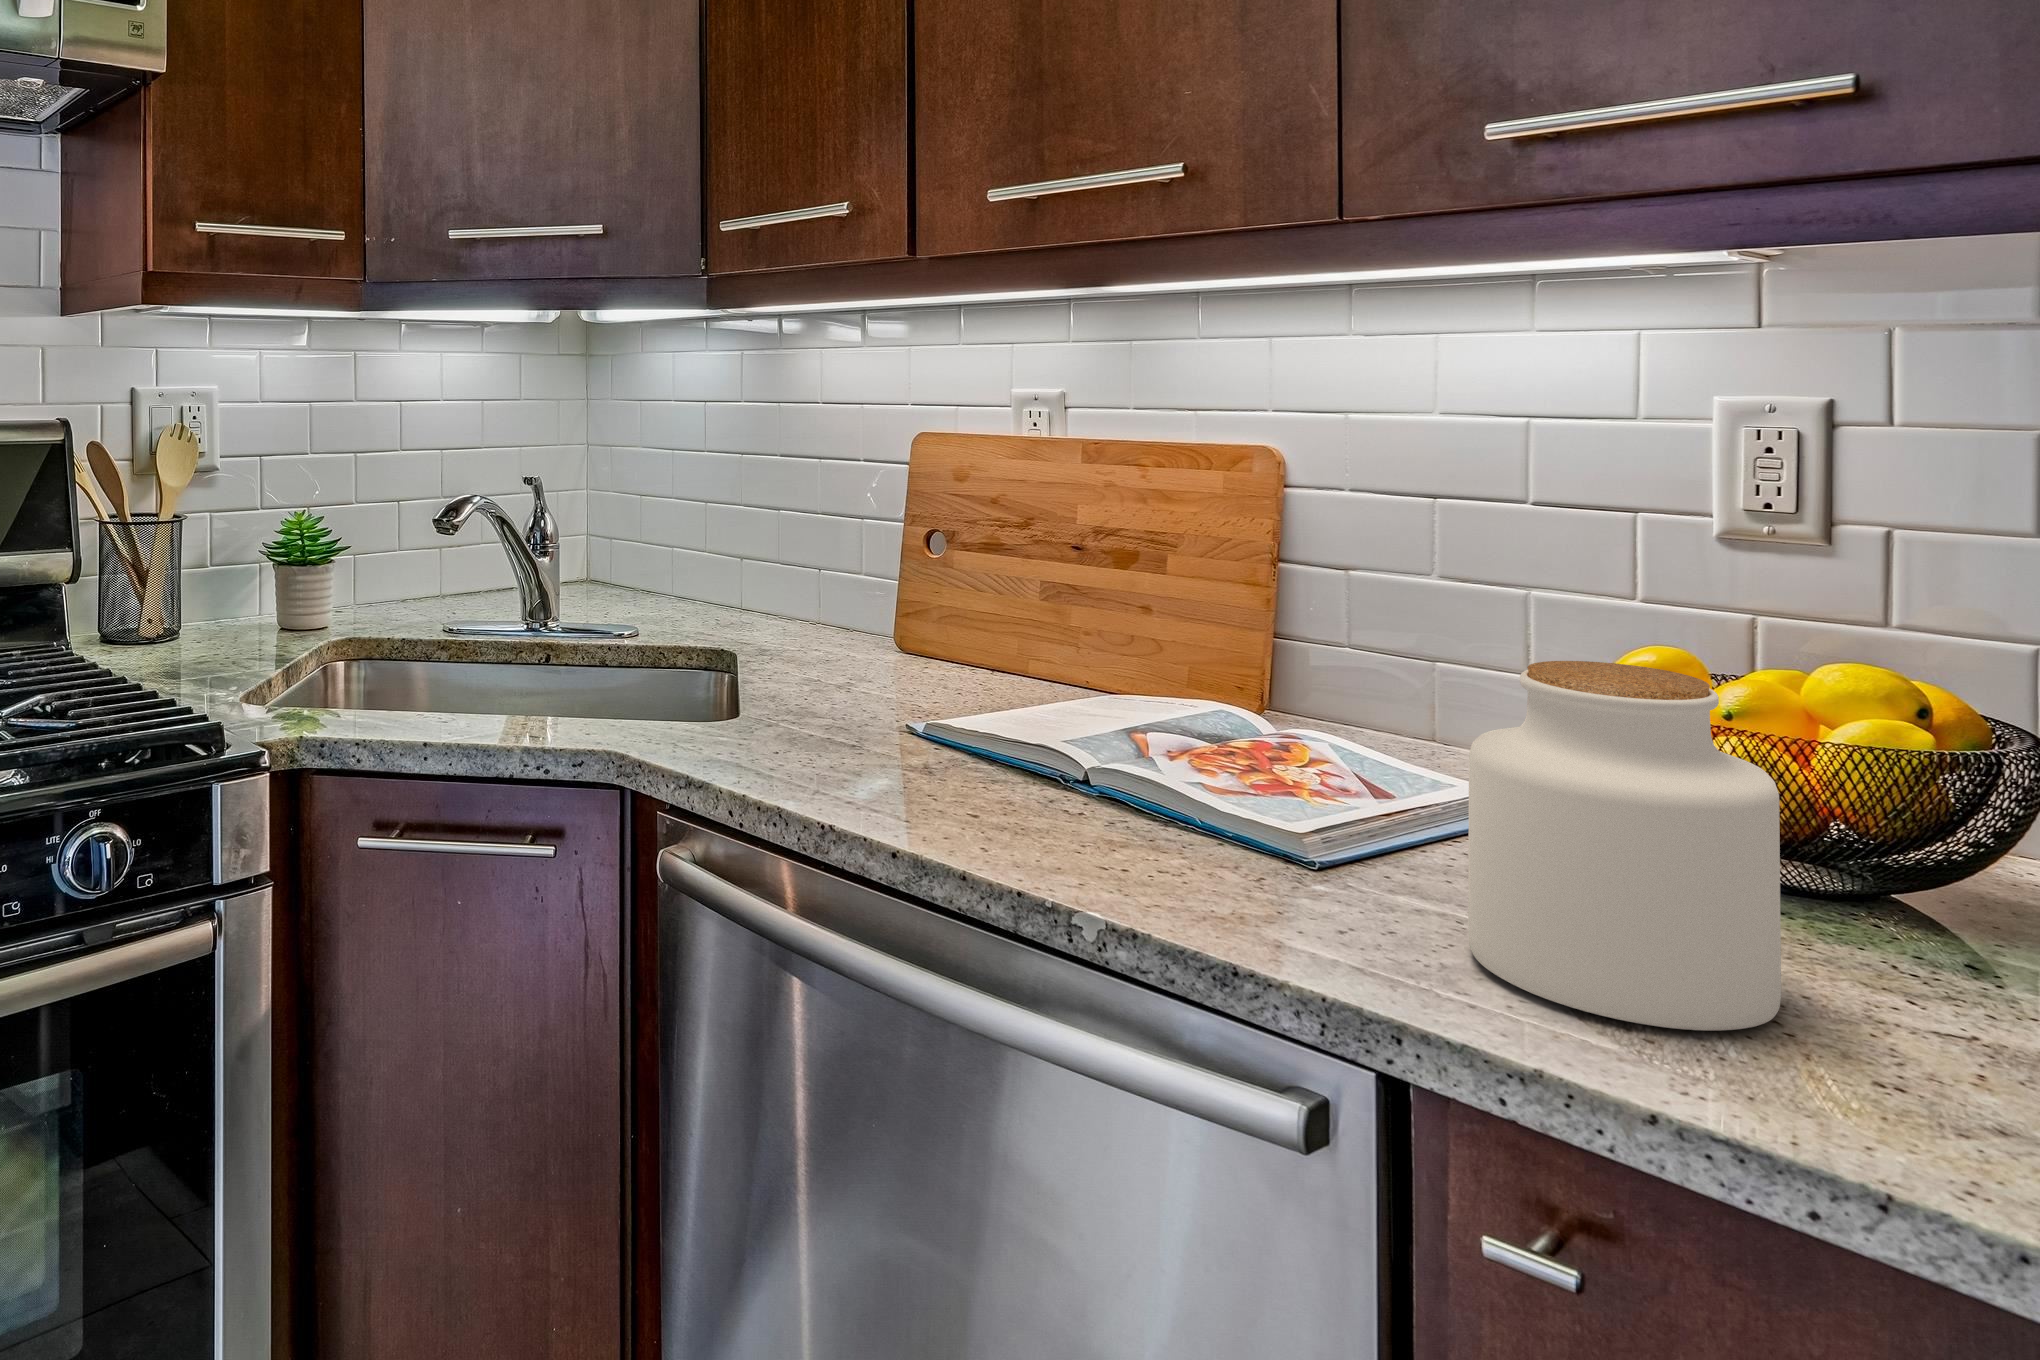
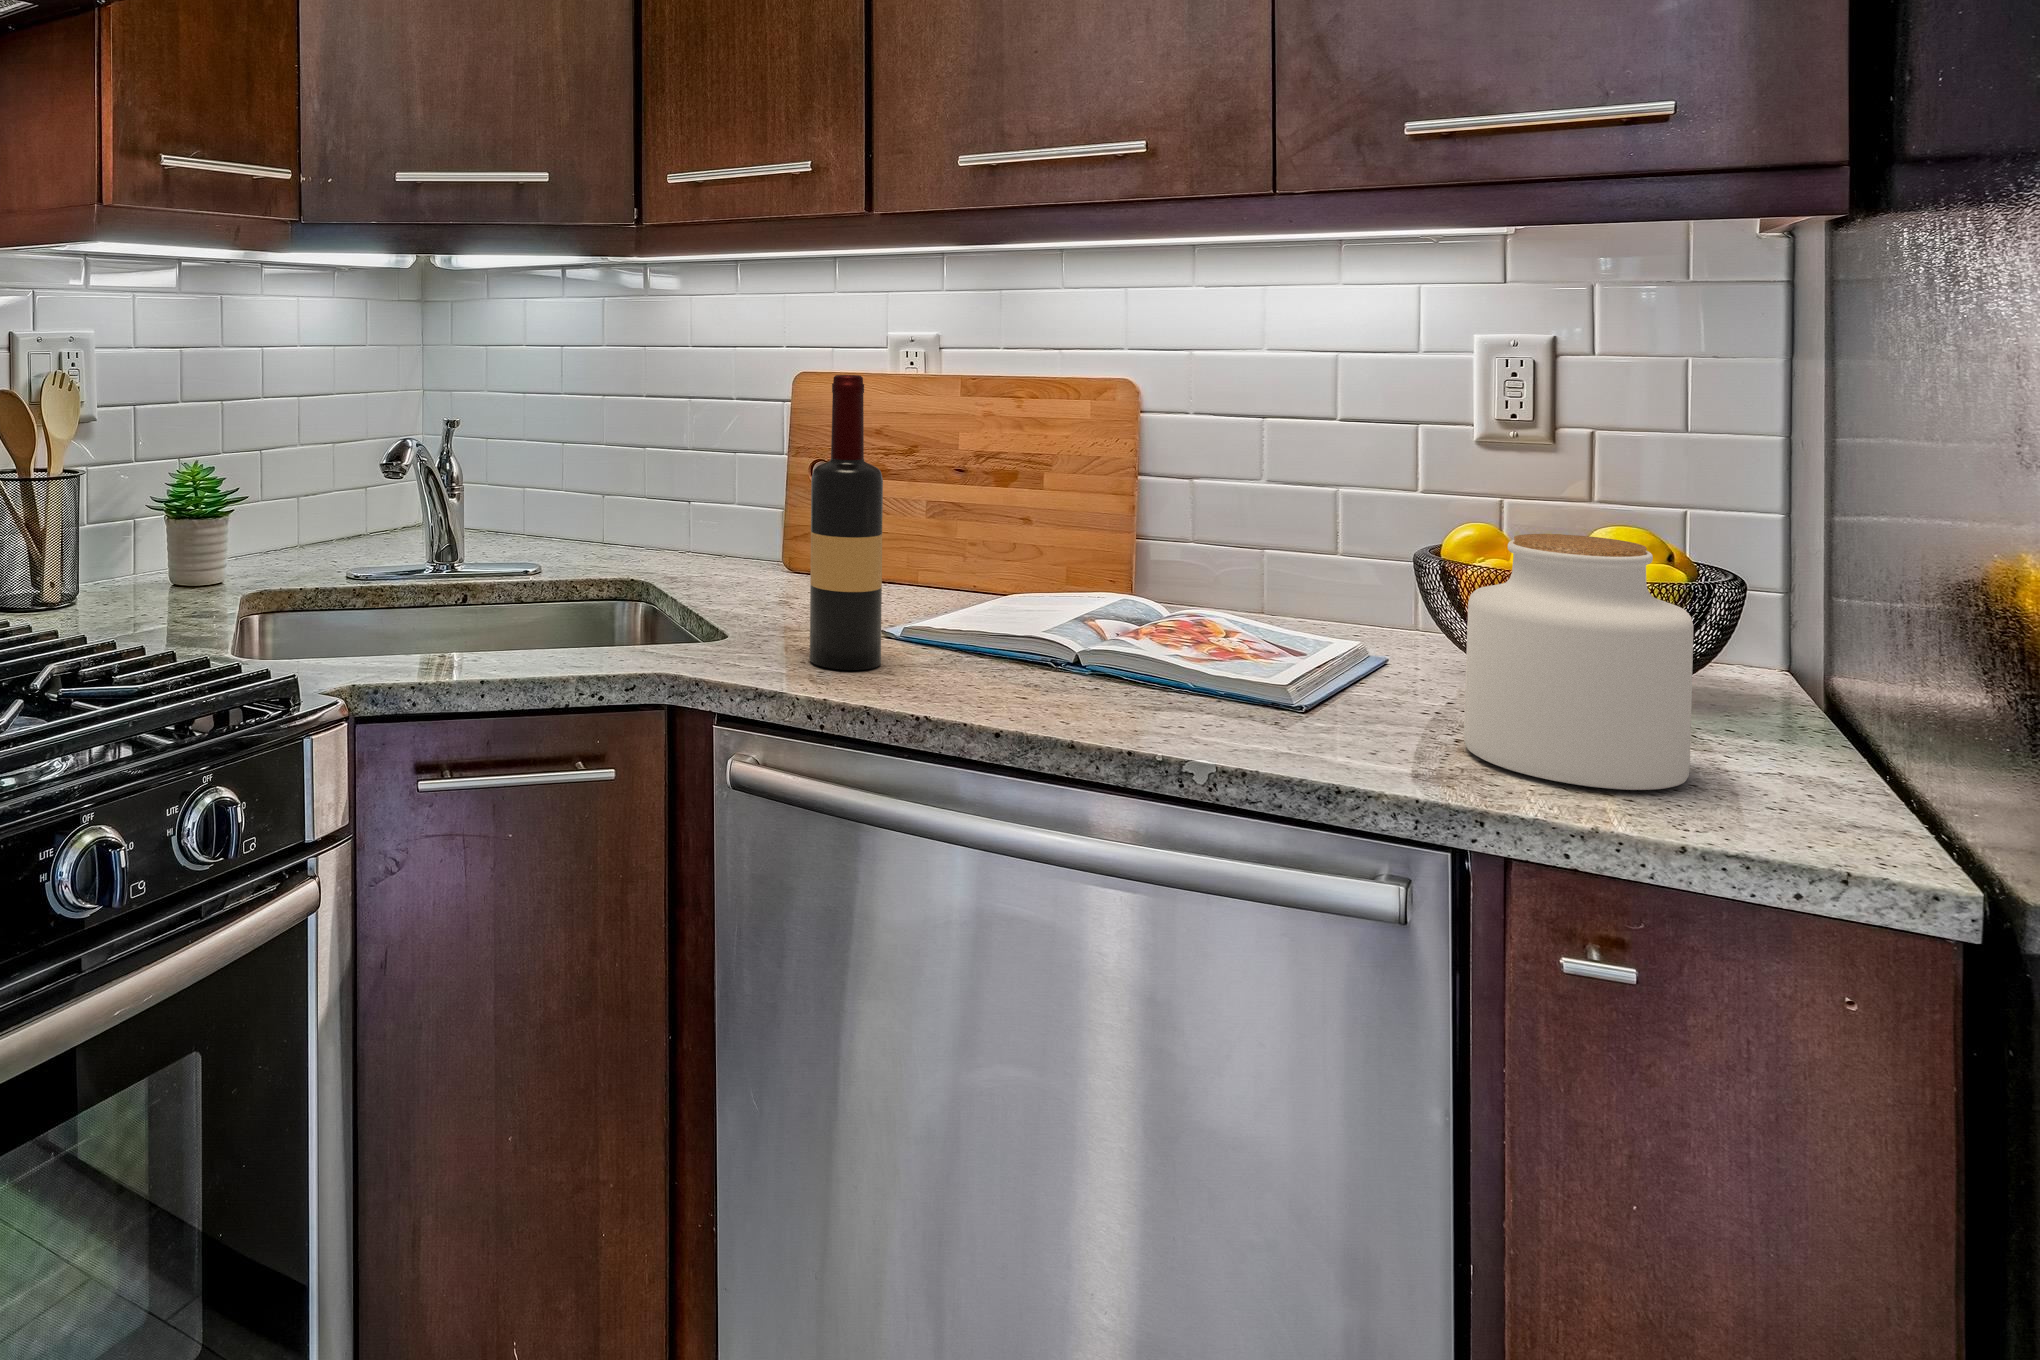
wine bottle: none [780,436,860,768] -> present [810,375,883,670]

